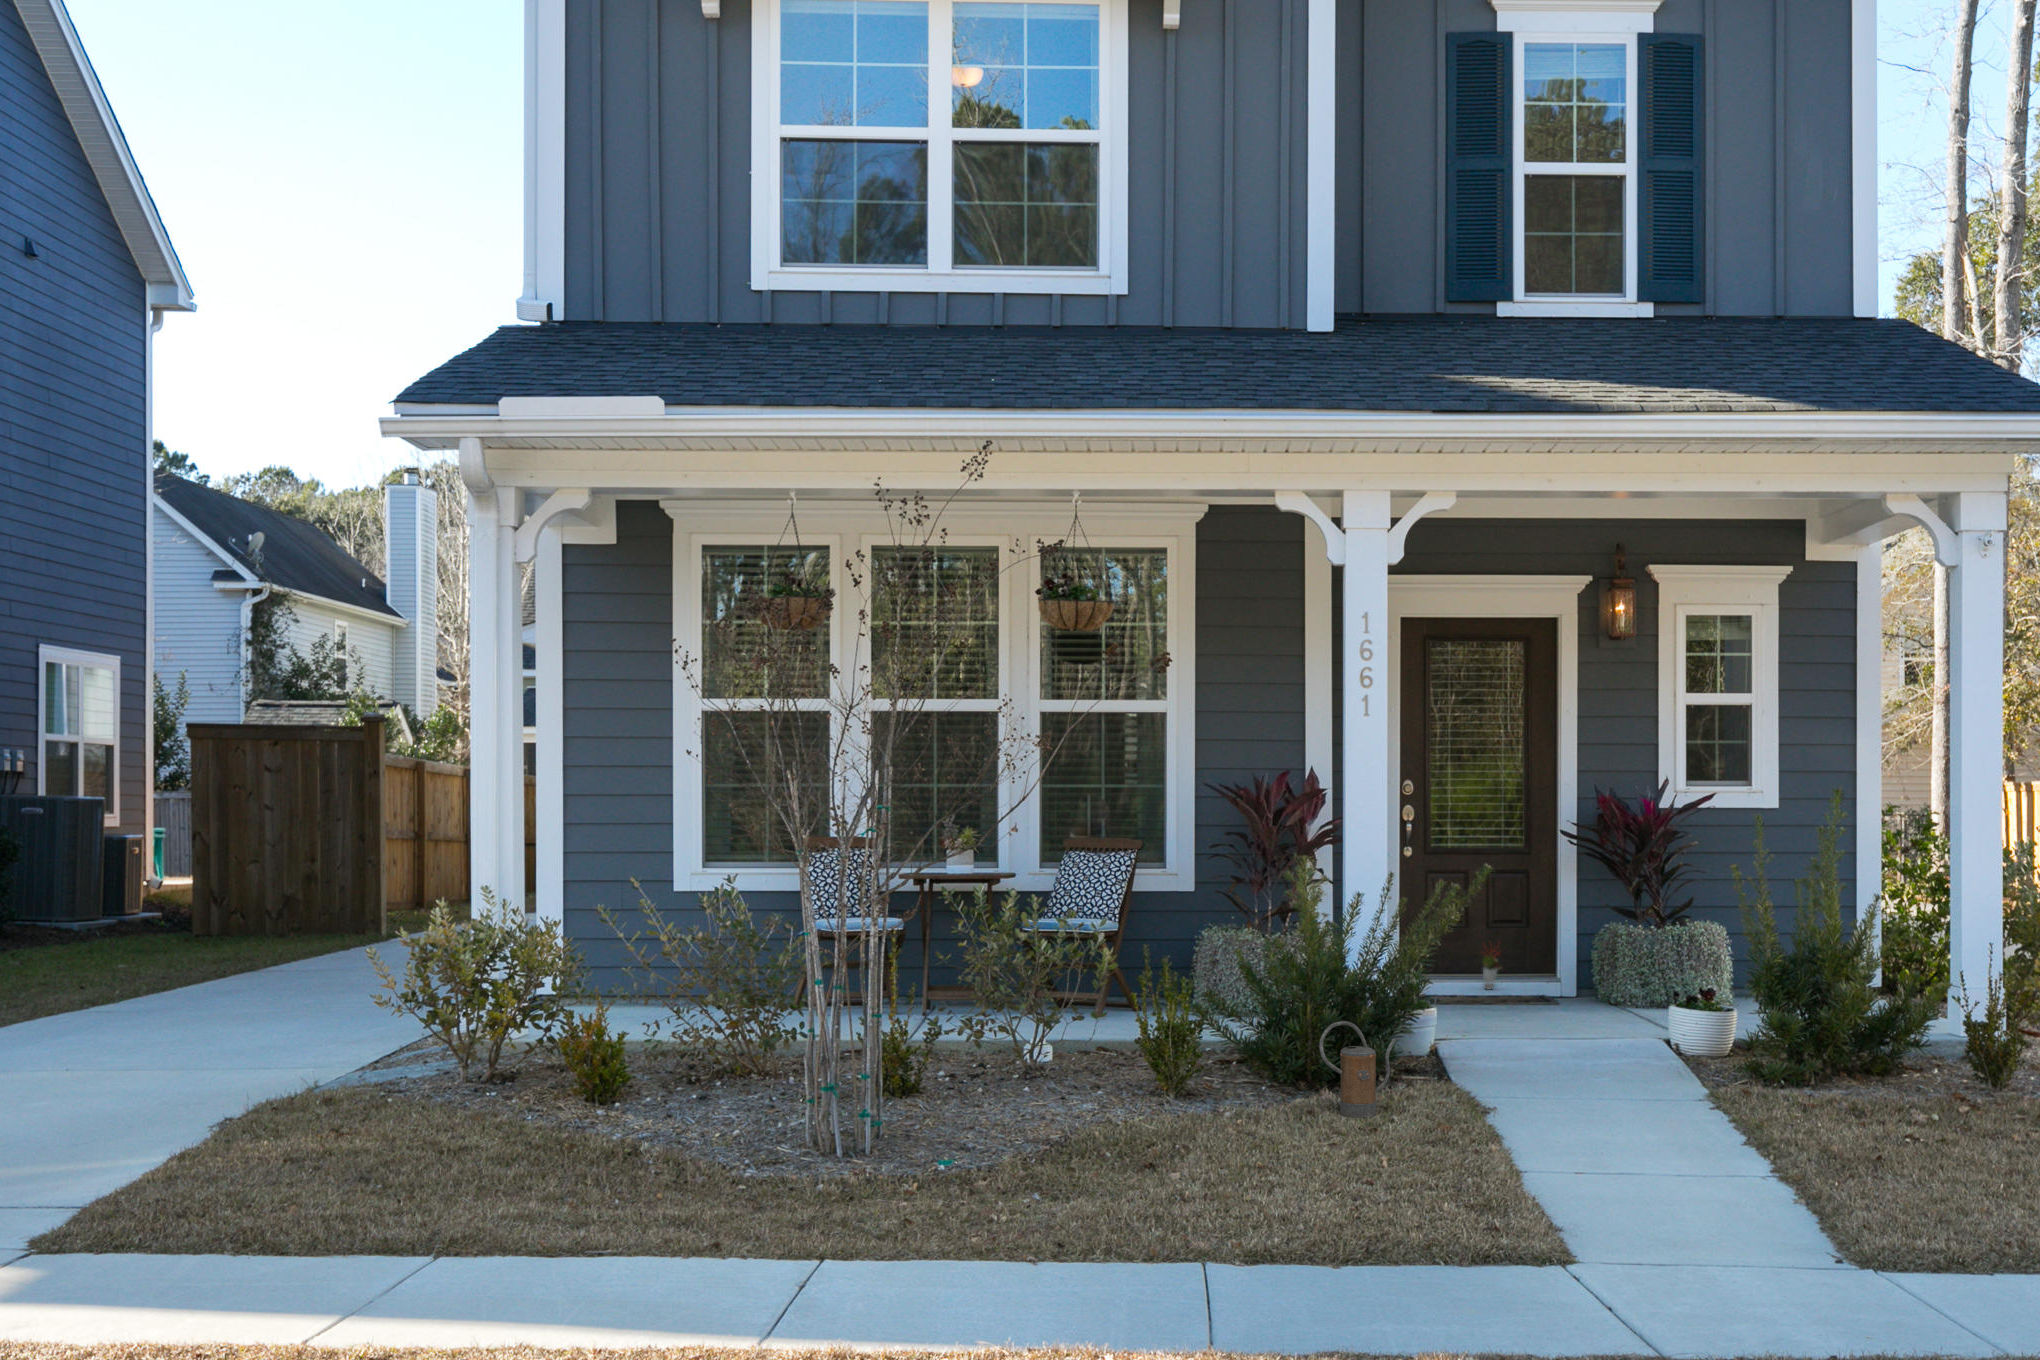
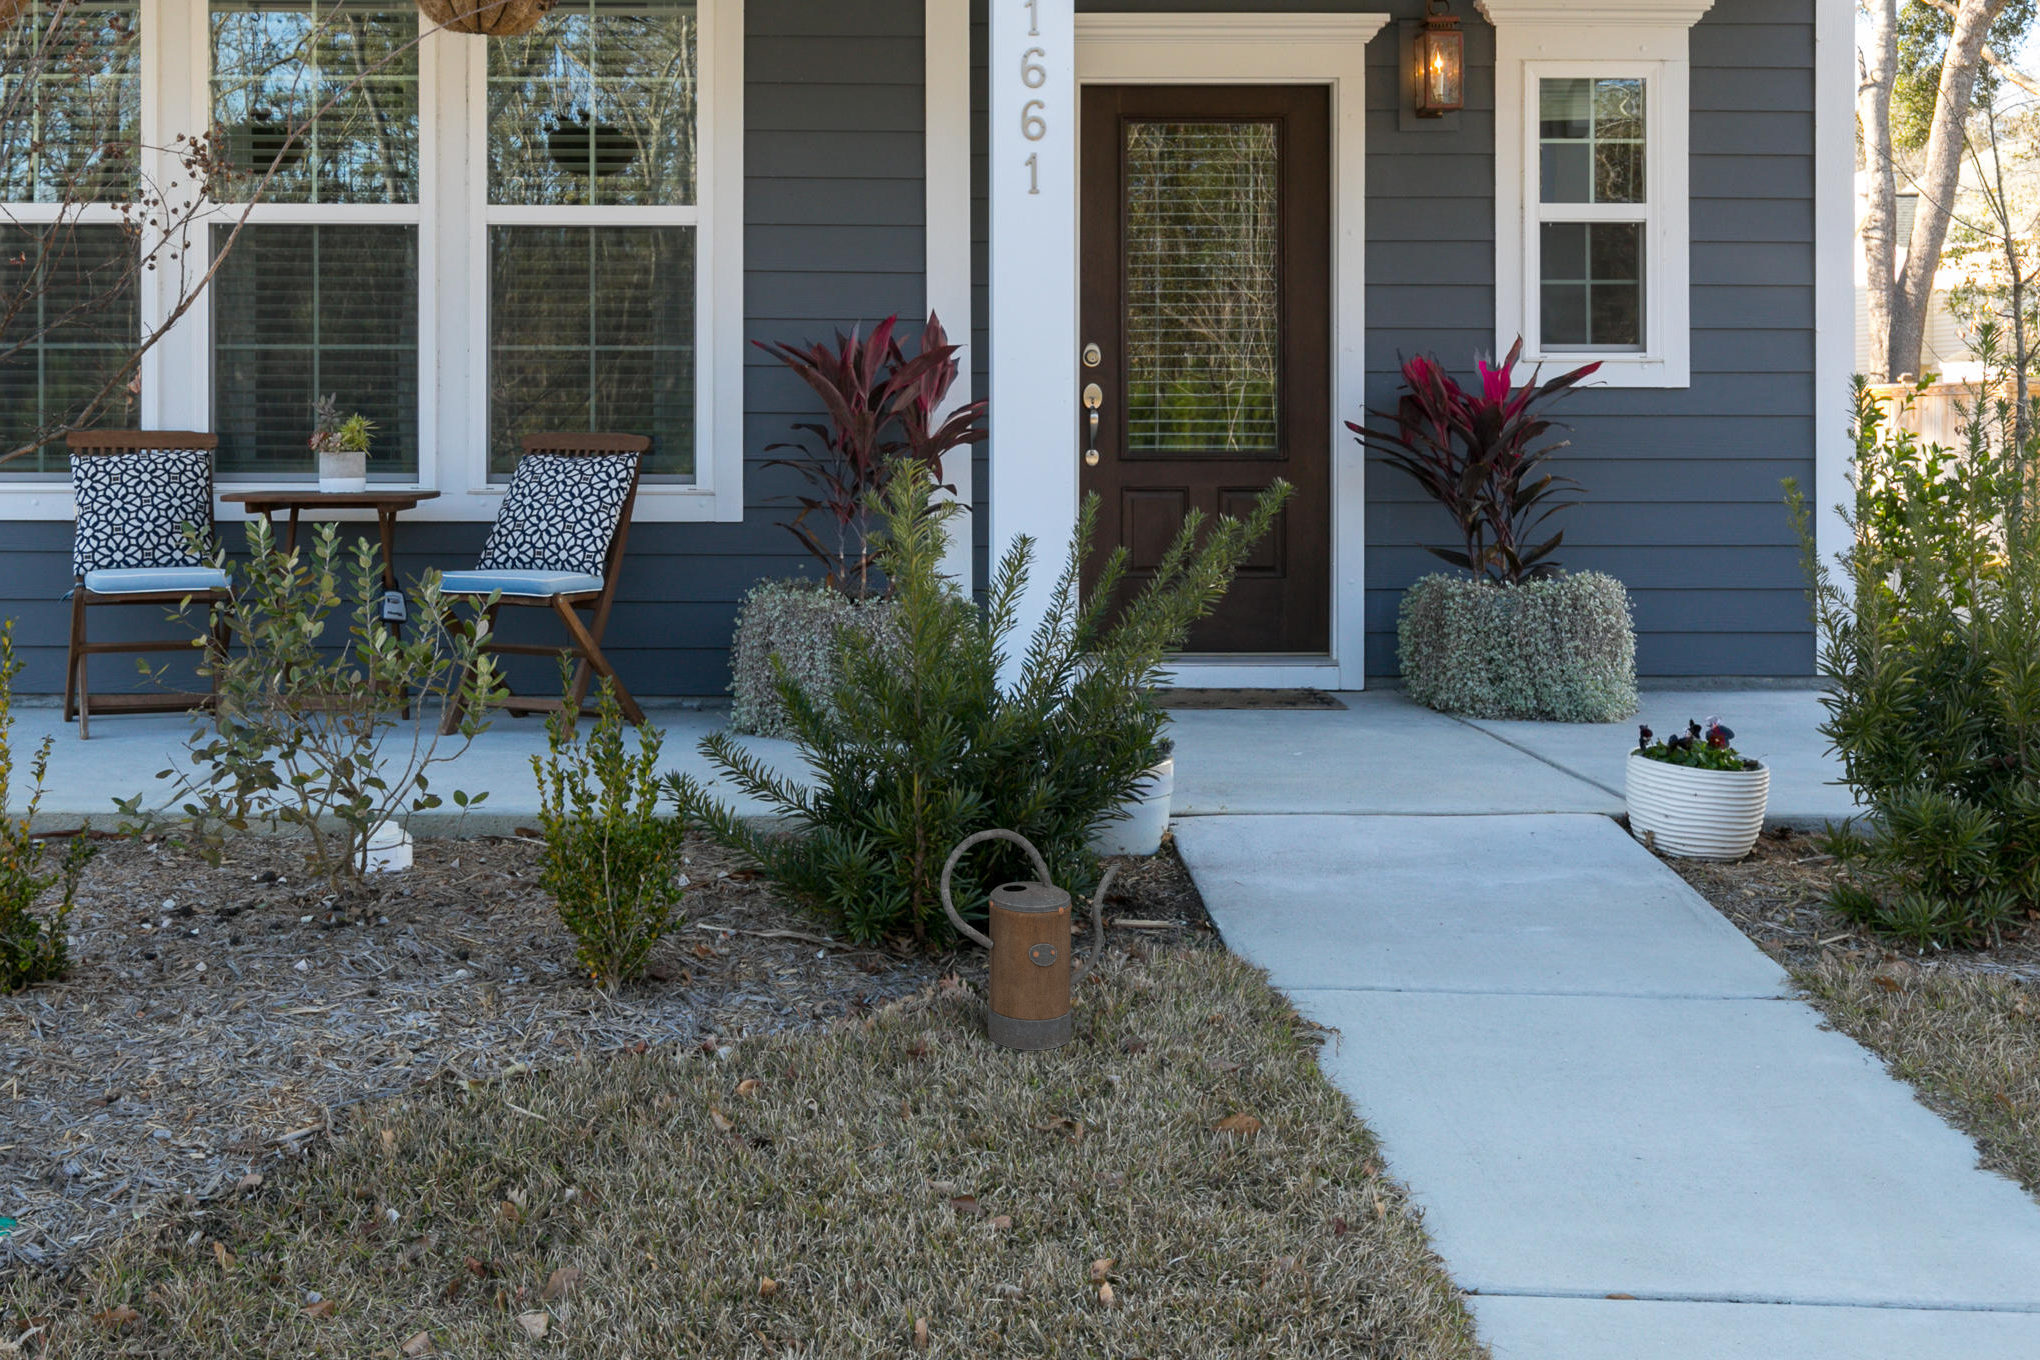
decorative plant: present [1482,950,1501,989] -> none [1196,594,1231,669]

